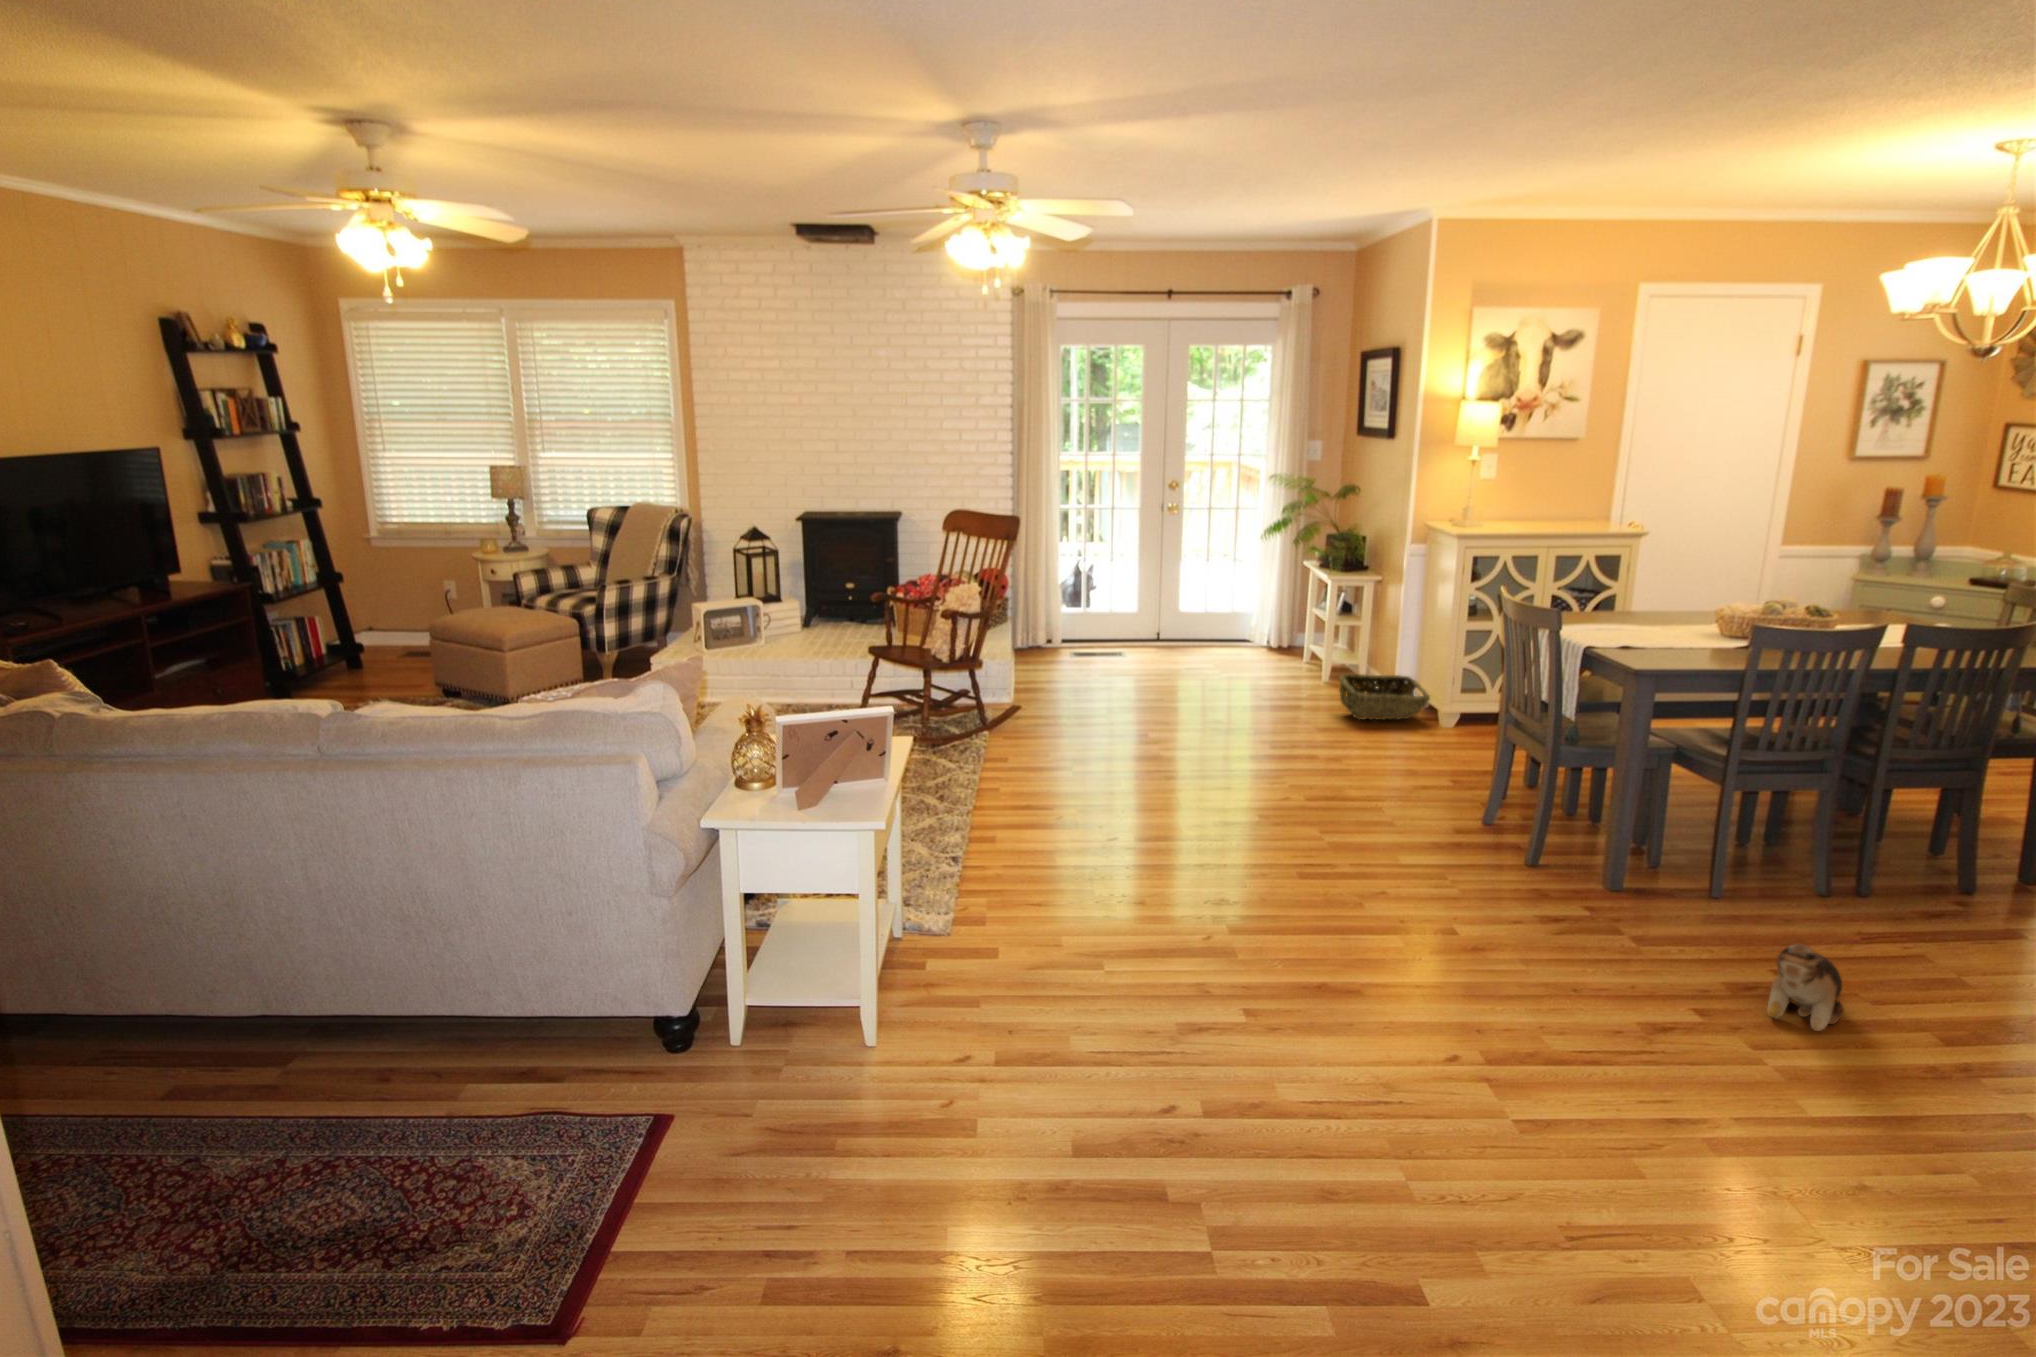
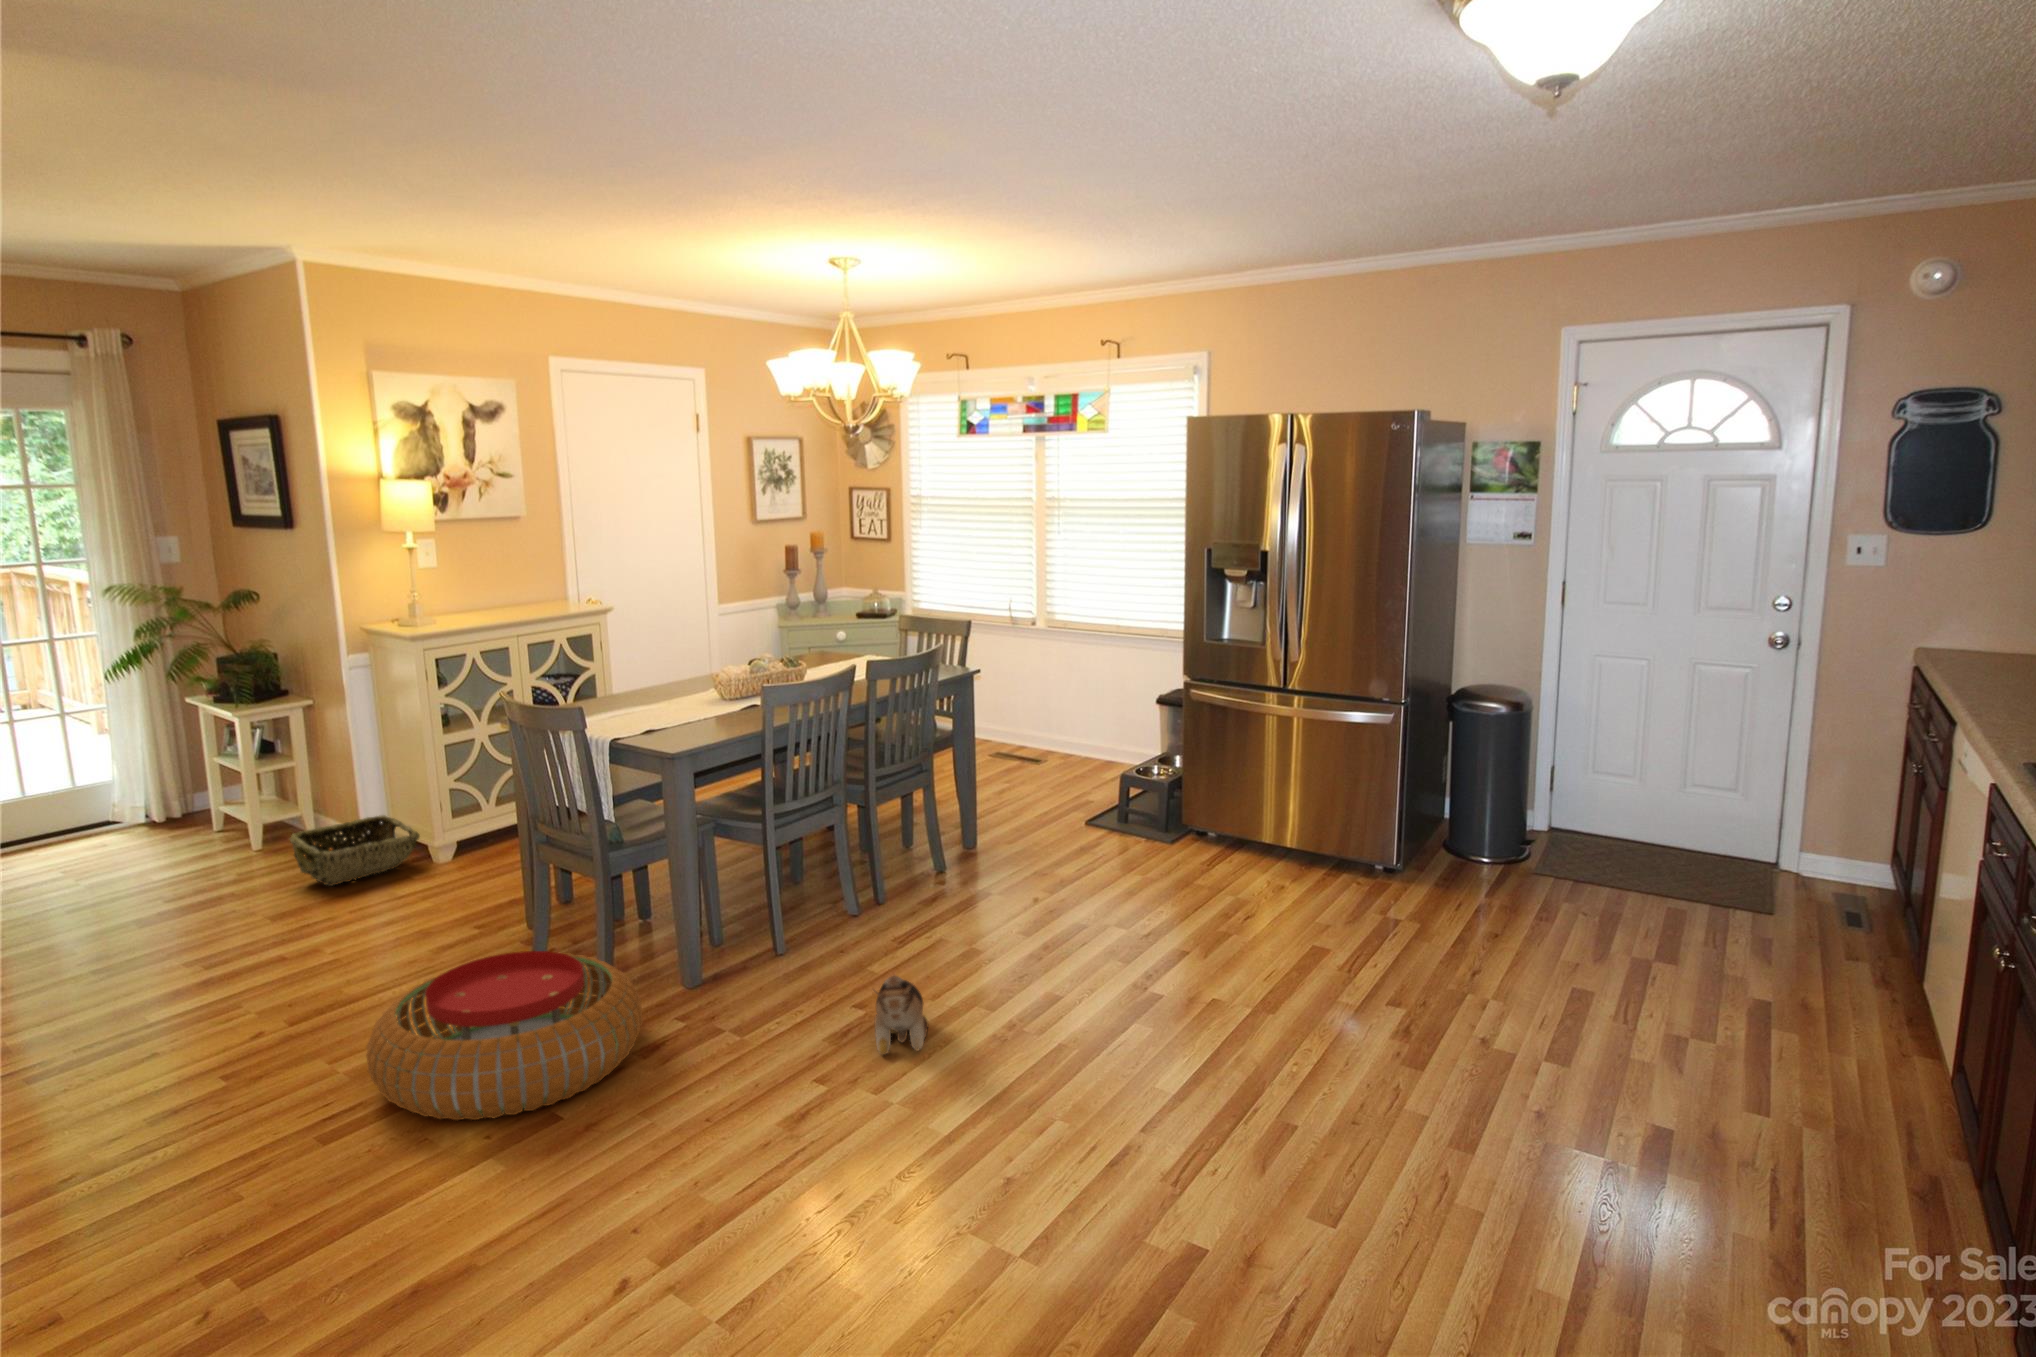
pouf: none [1324,797,1544,927] -> present [366,951,643,1120]

